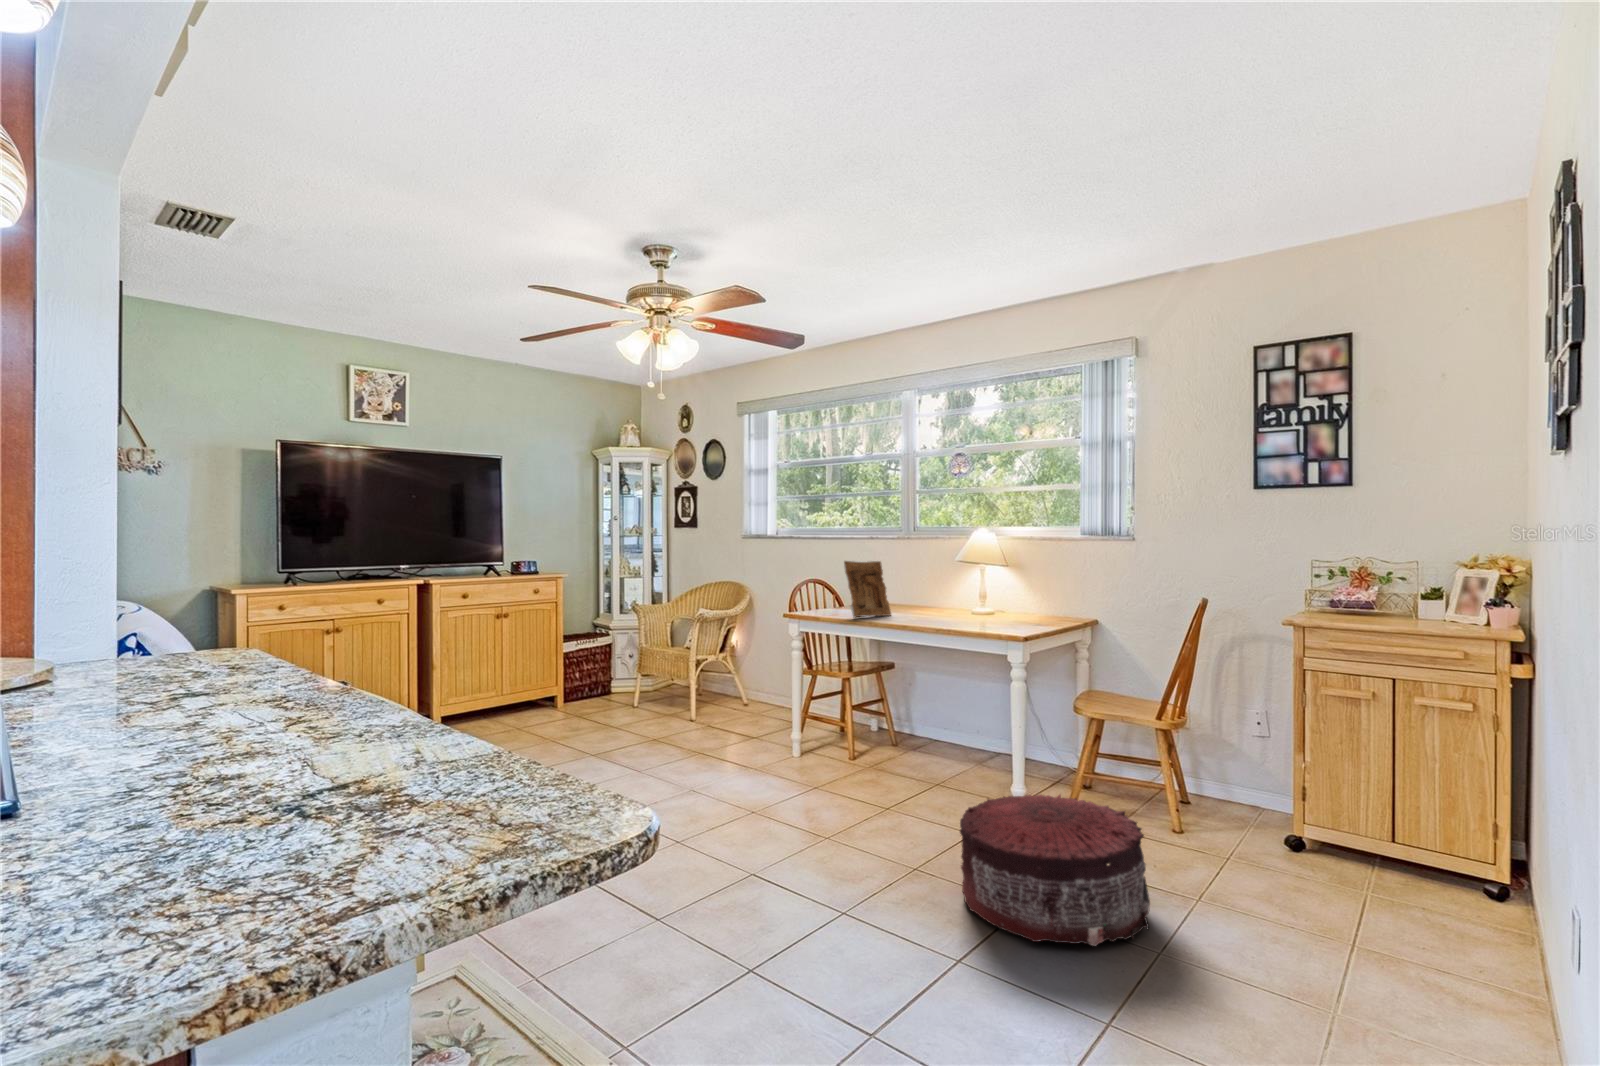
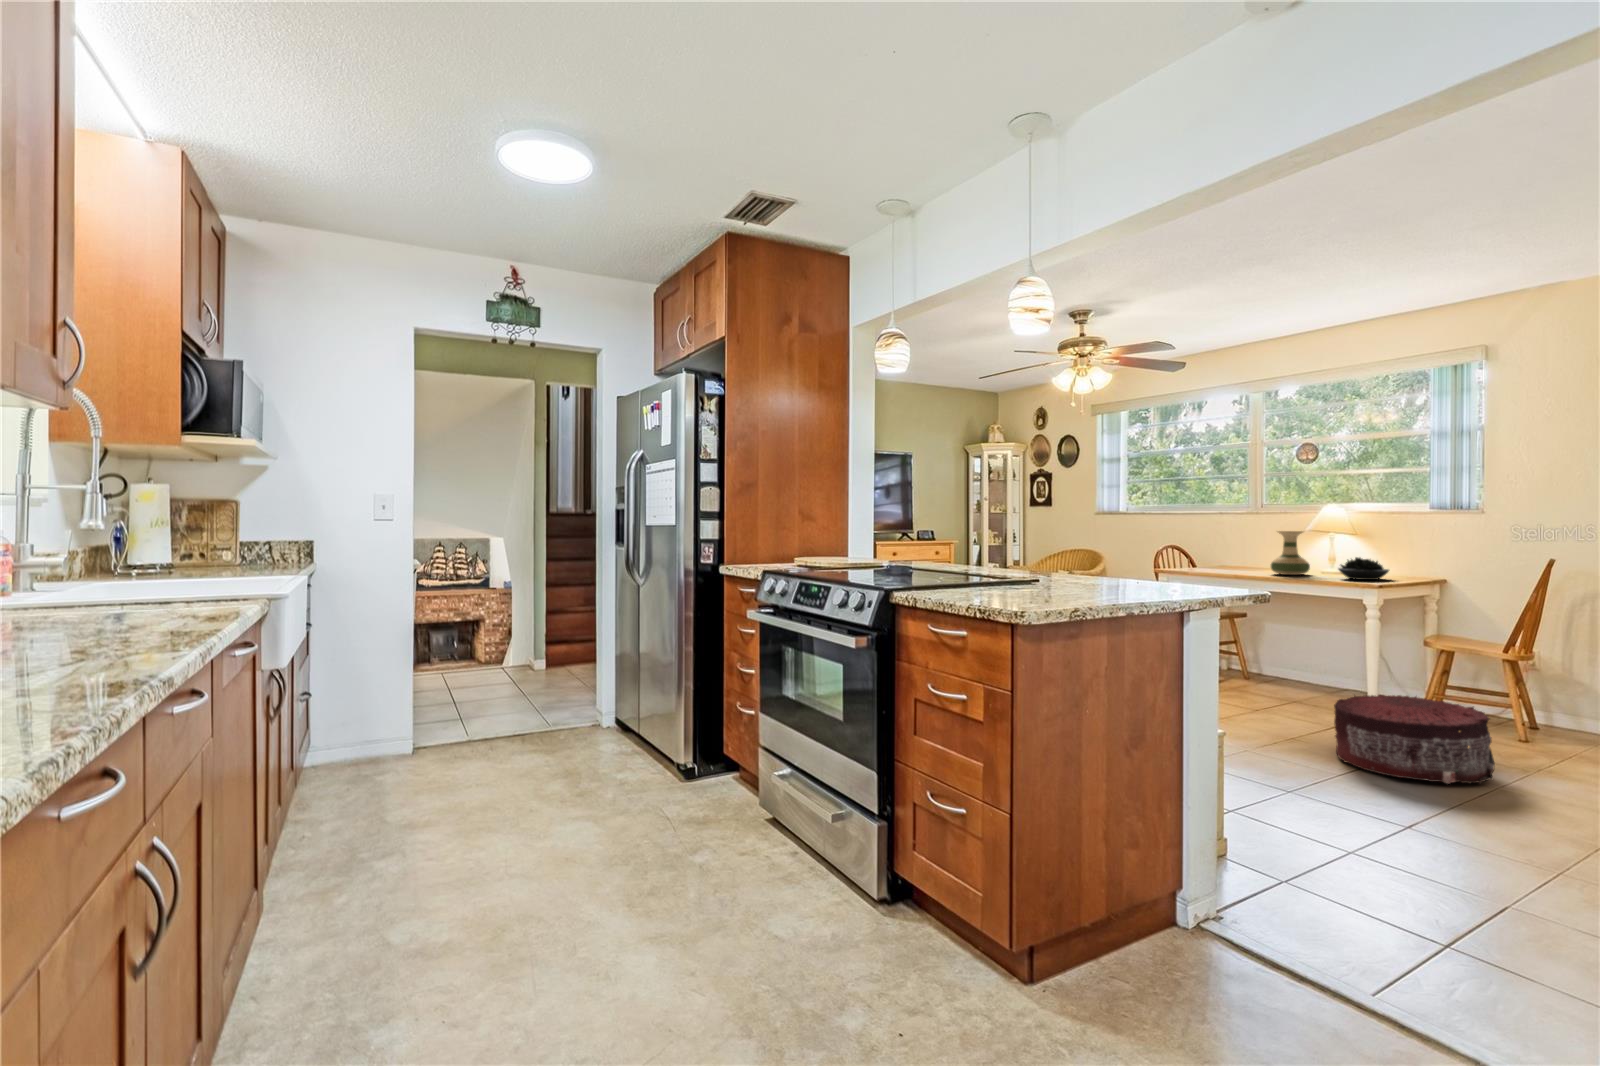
picture frame: present [844,561,891,617] -> none [1207,530,1249,574]
vase: none [914,562,957,618] -> present [1271,531,1310,575]
succulent plant: none [983,595,1038,625] -> present [1338,557,1389,580]

